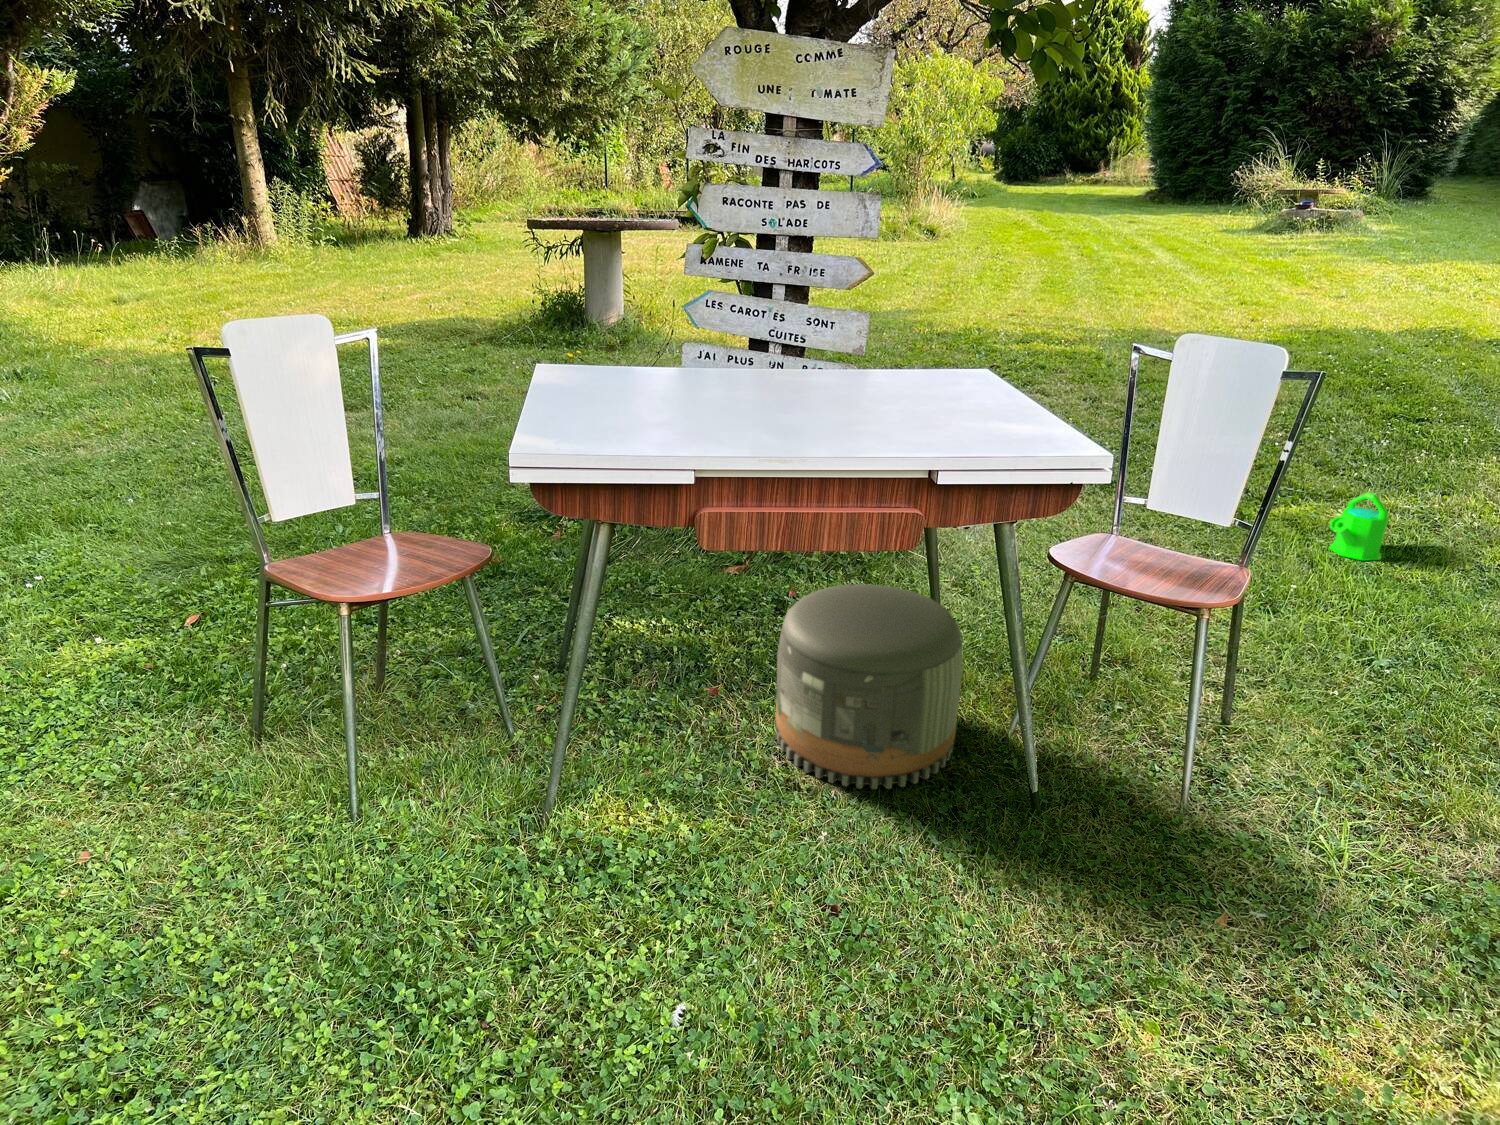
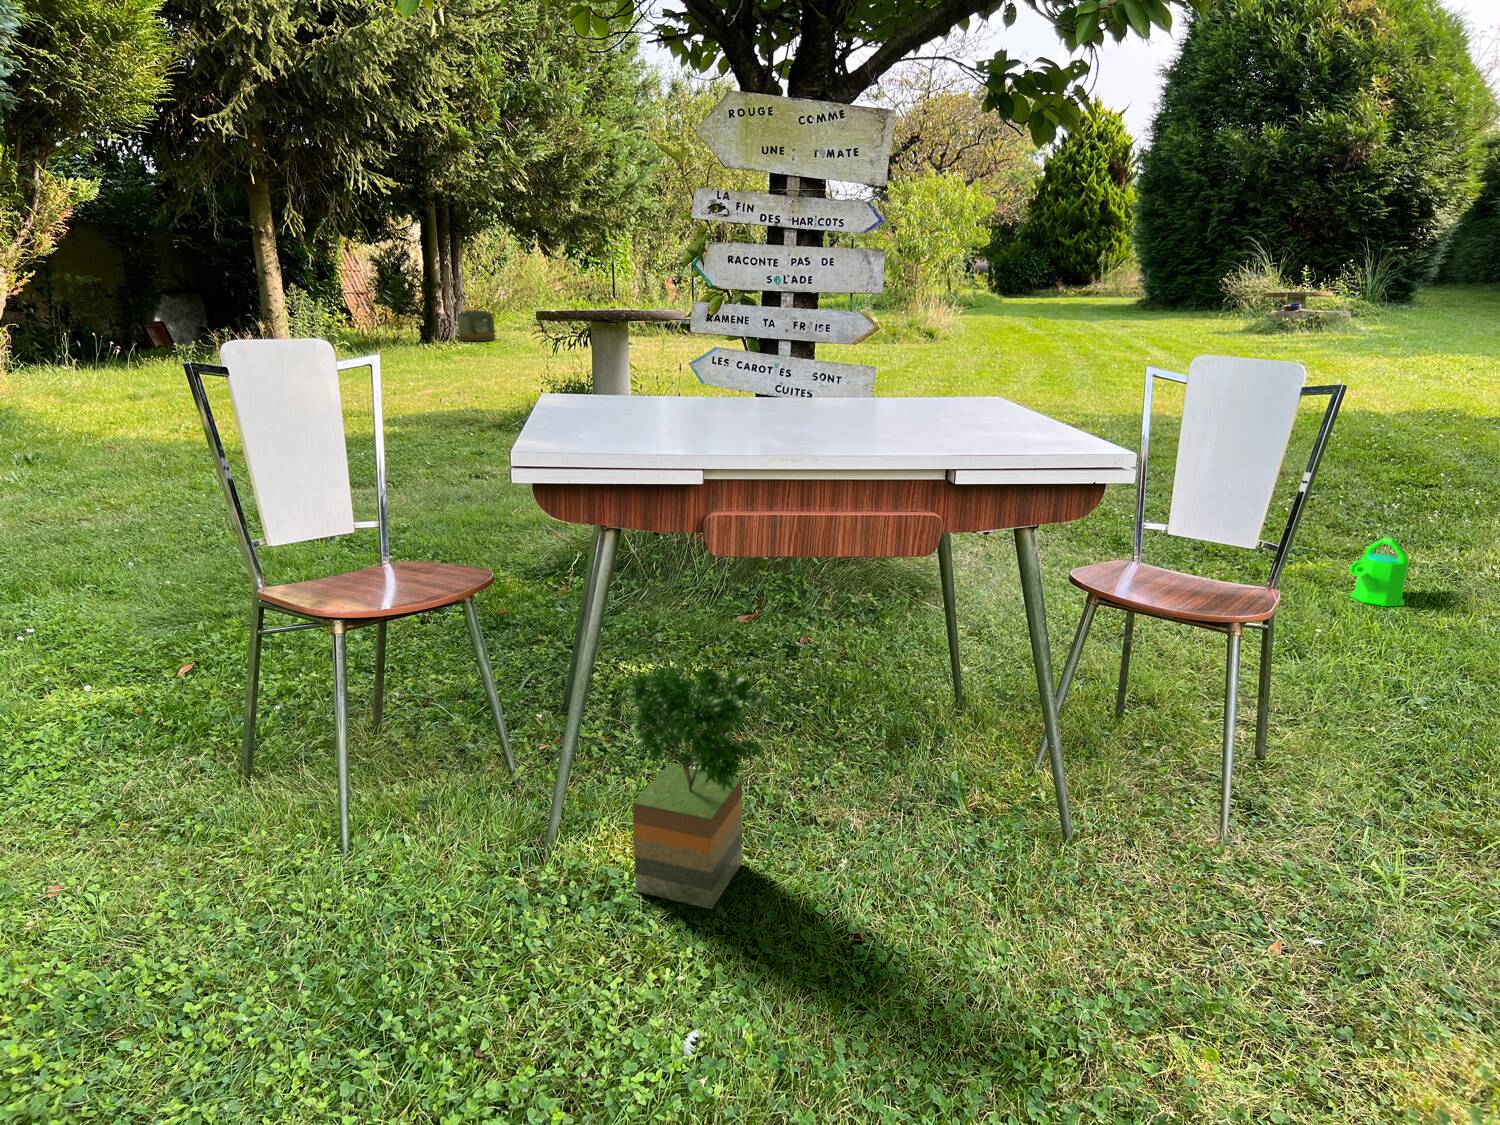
pouf: present [776,584,963,789] -> present [458,310,495,341]
potted tree: none [614,649,758,880] -> present [624,663,769,909]

